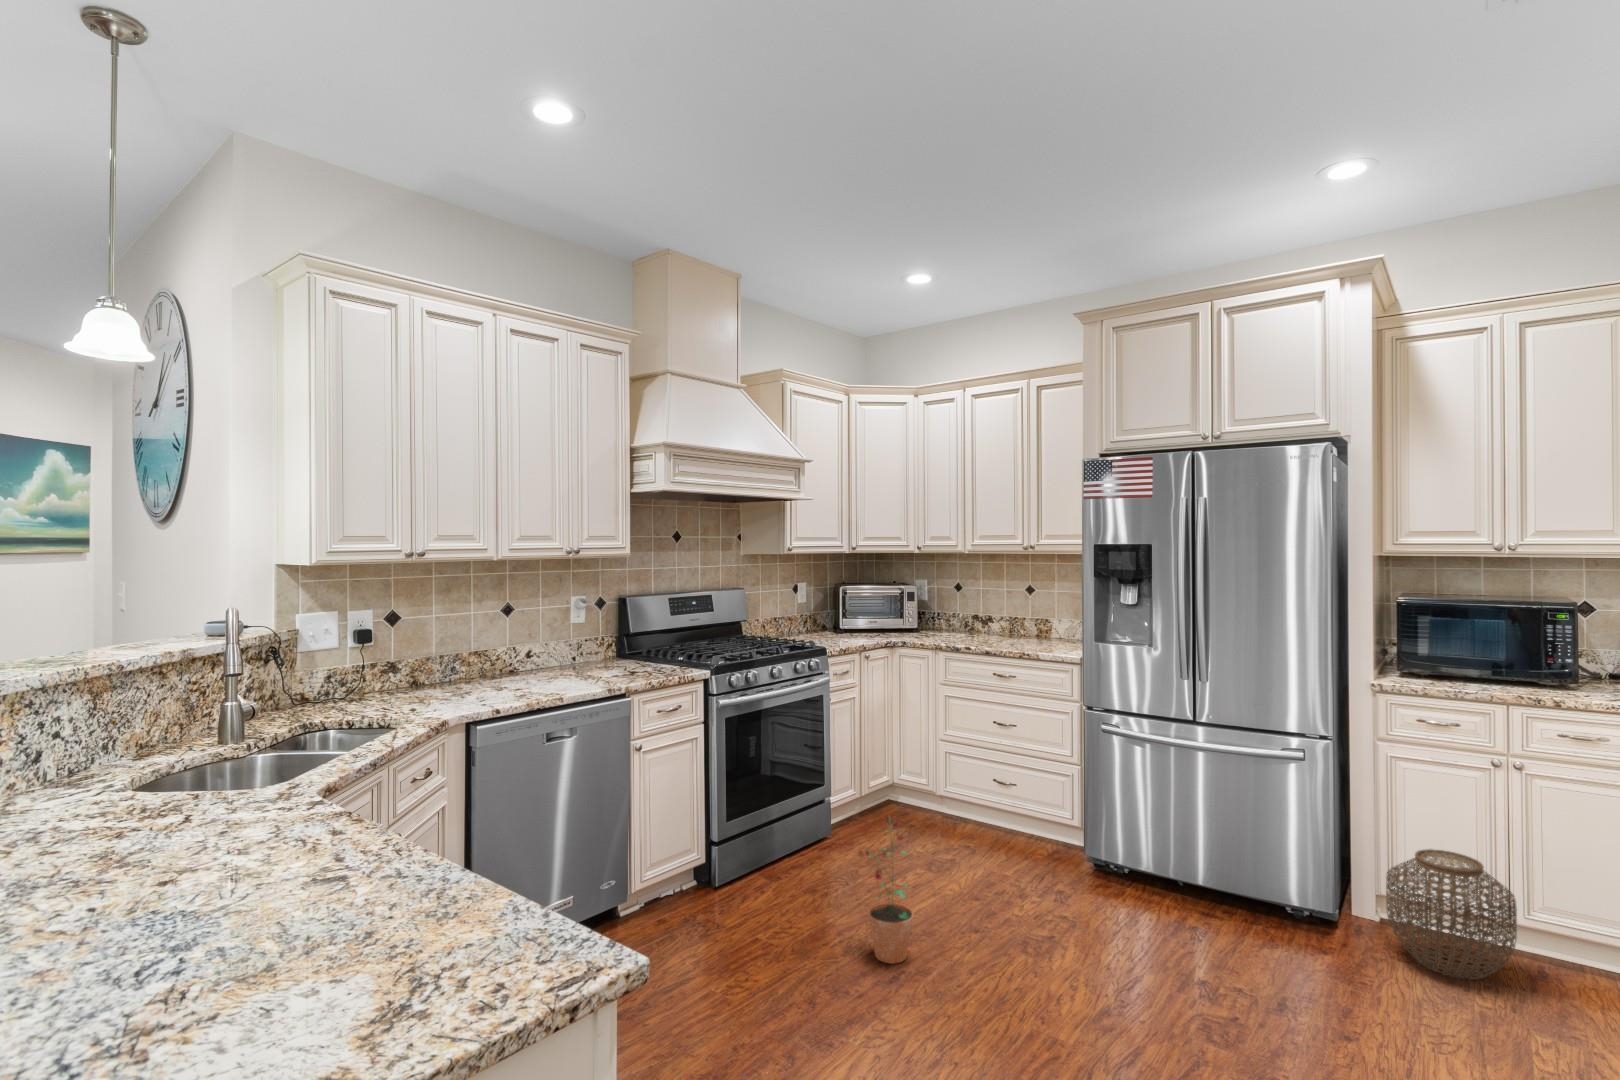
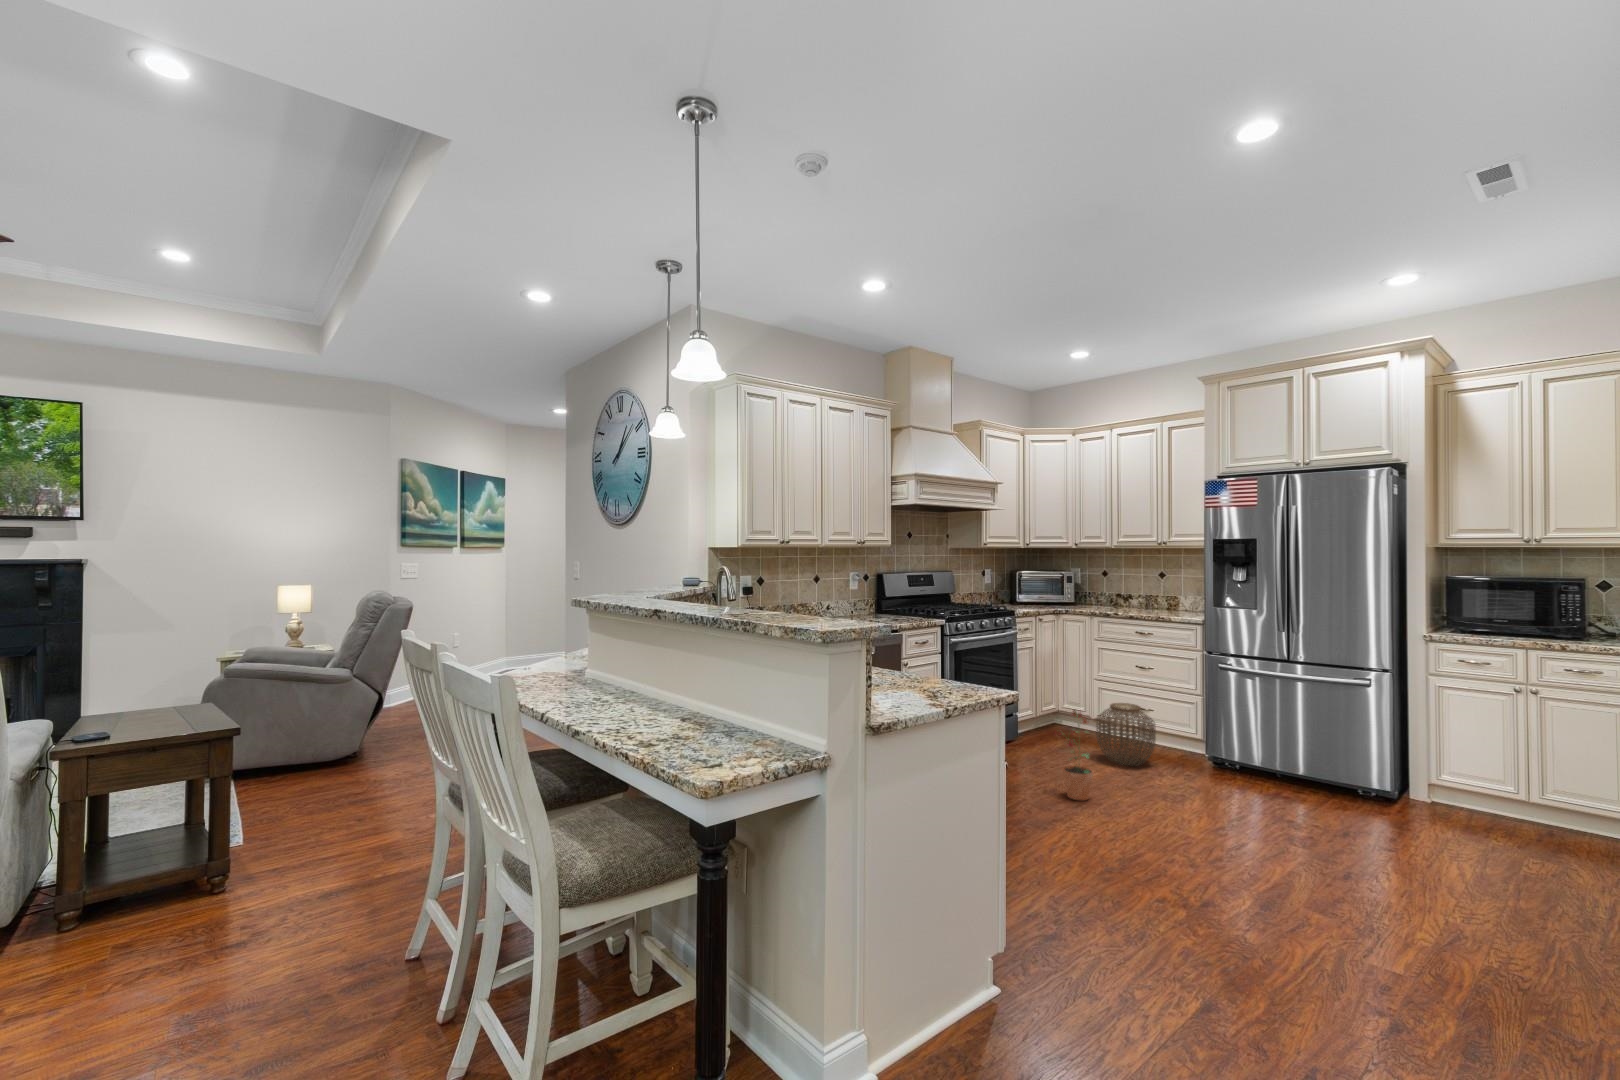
woven basket: present [1386,849,1517,980] -> present [1096,703,1155,766]

